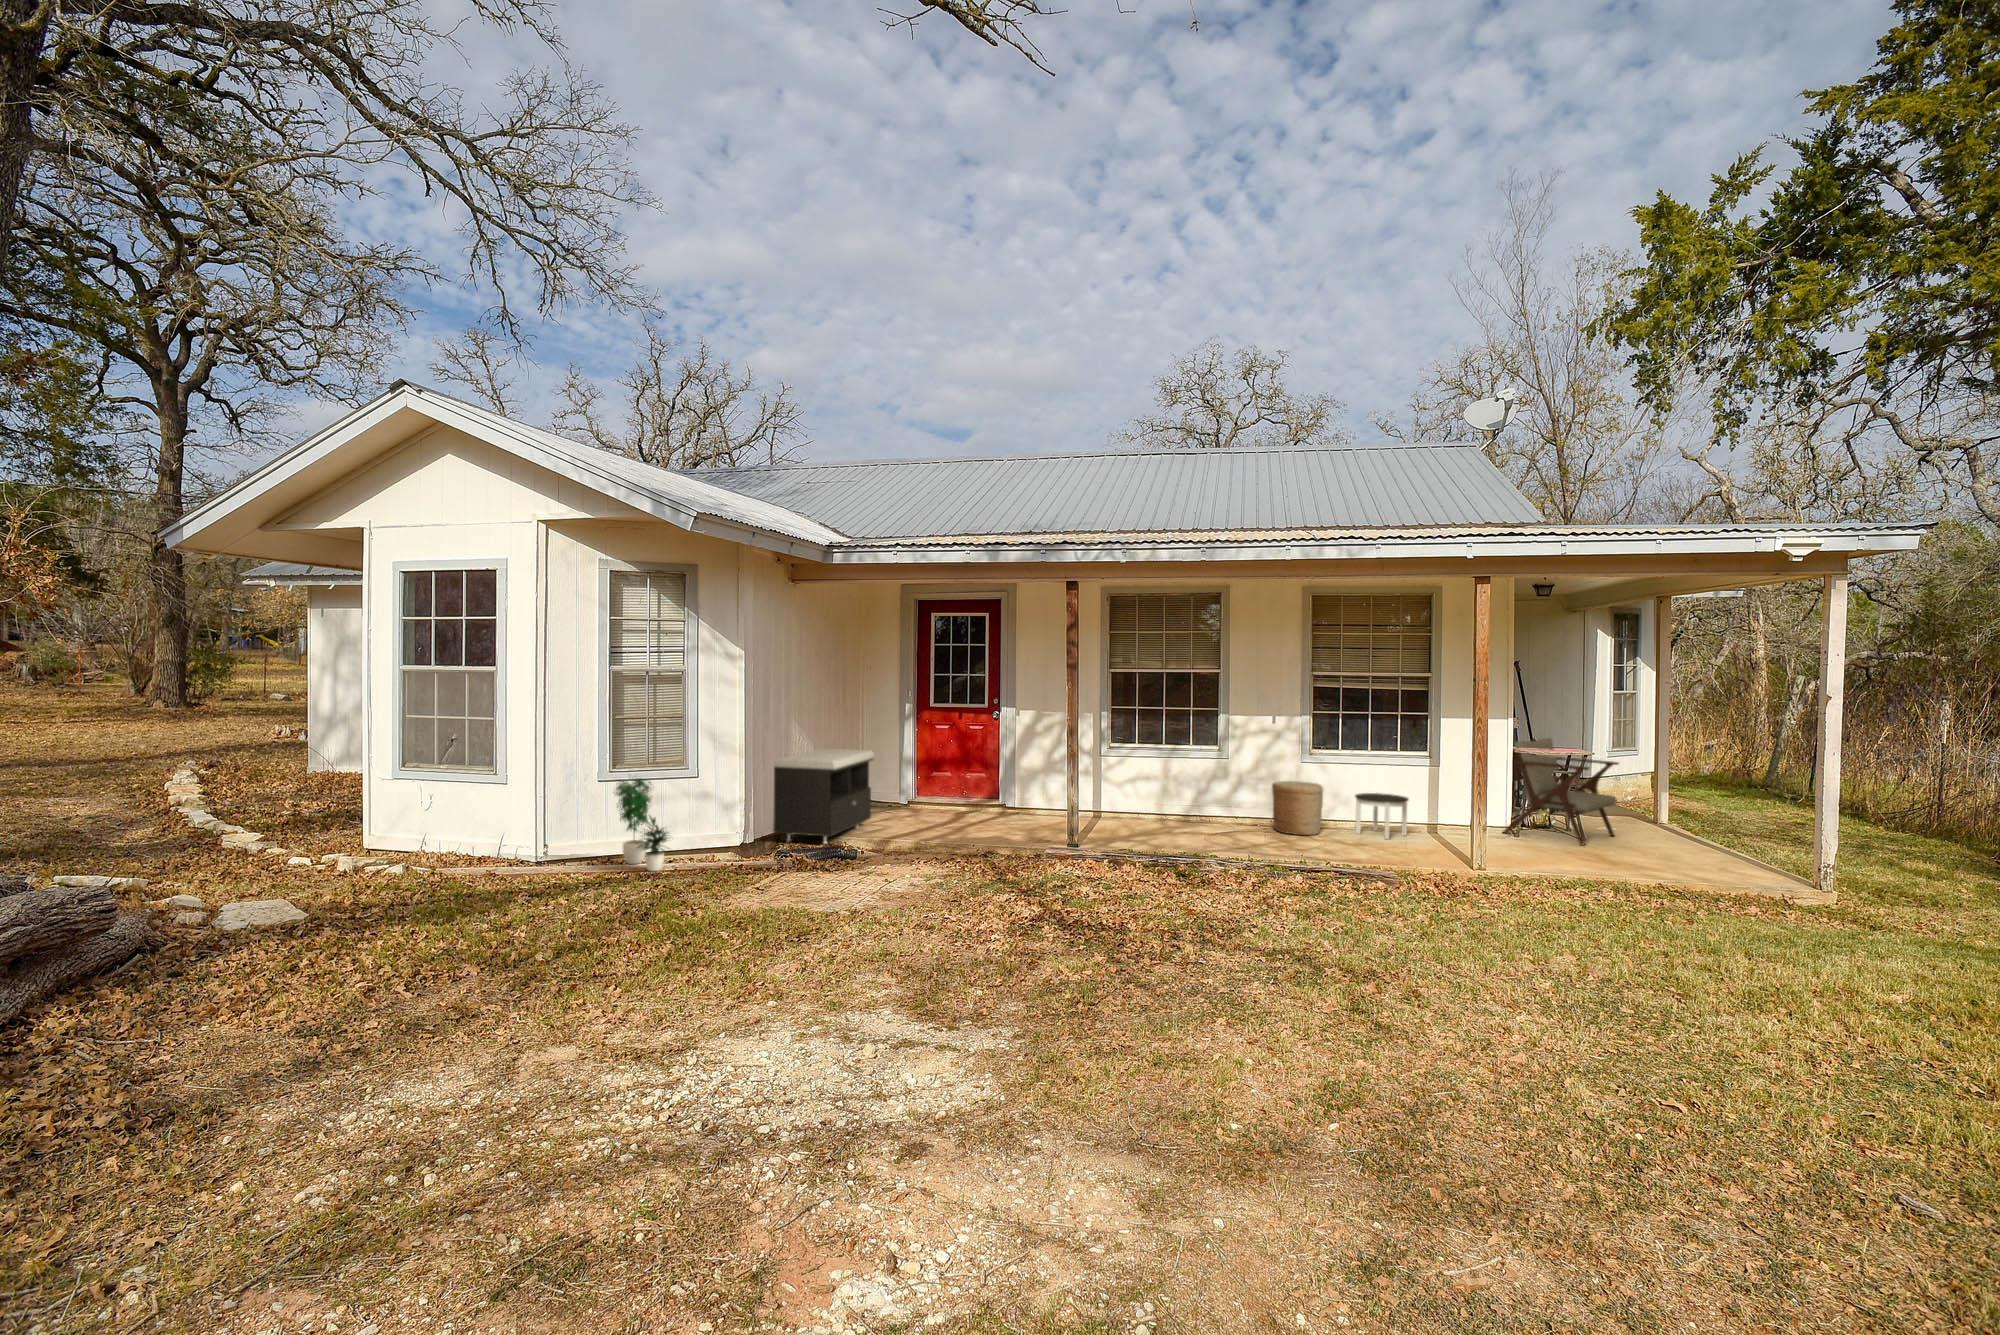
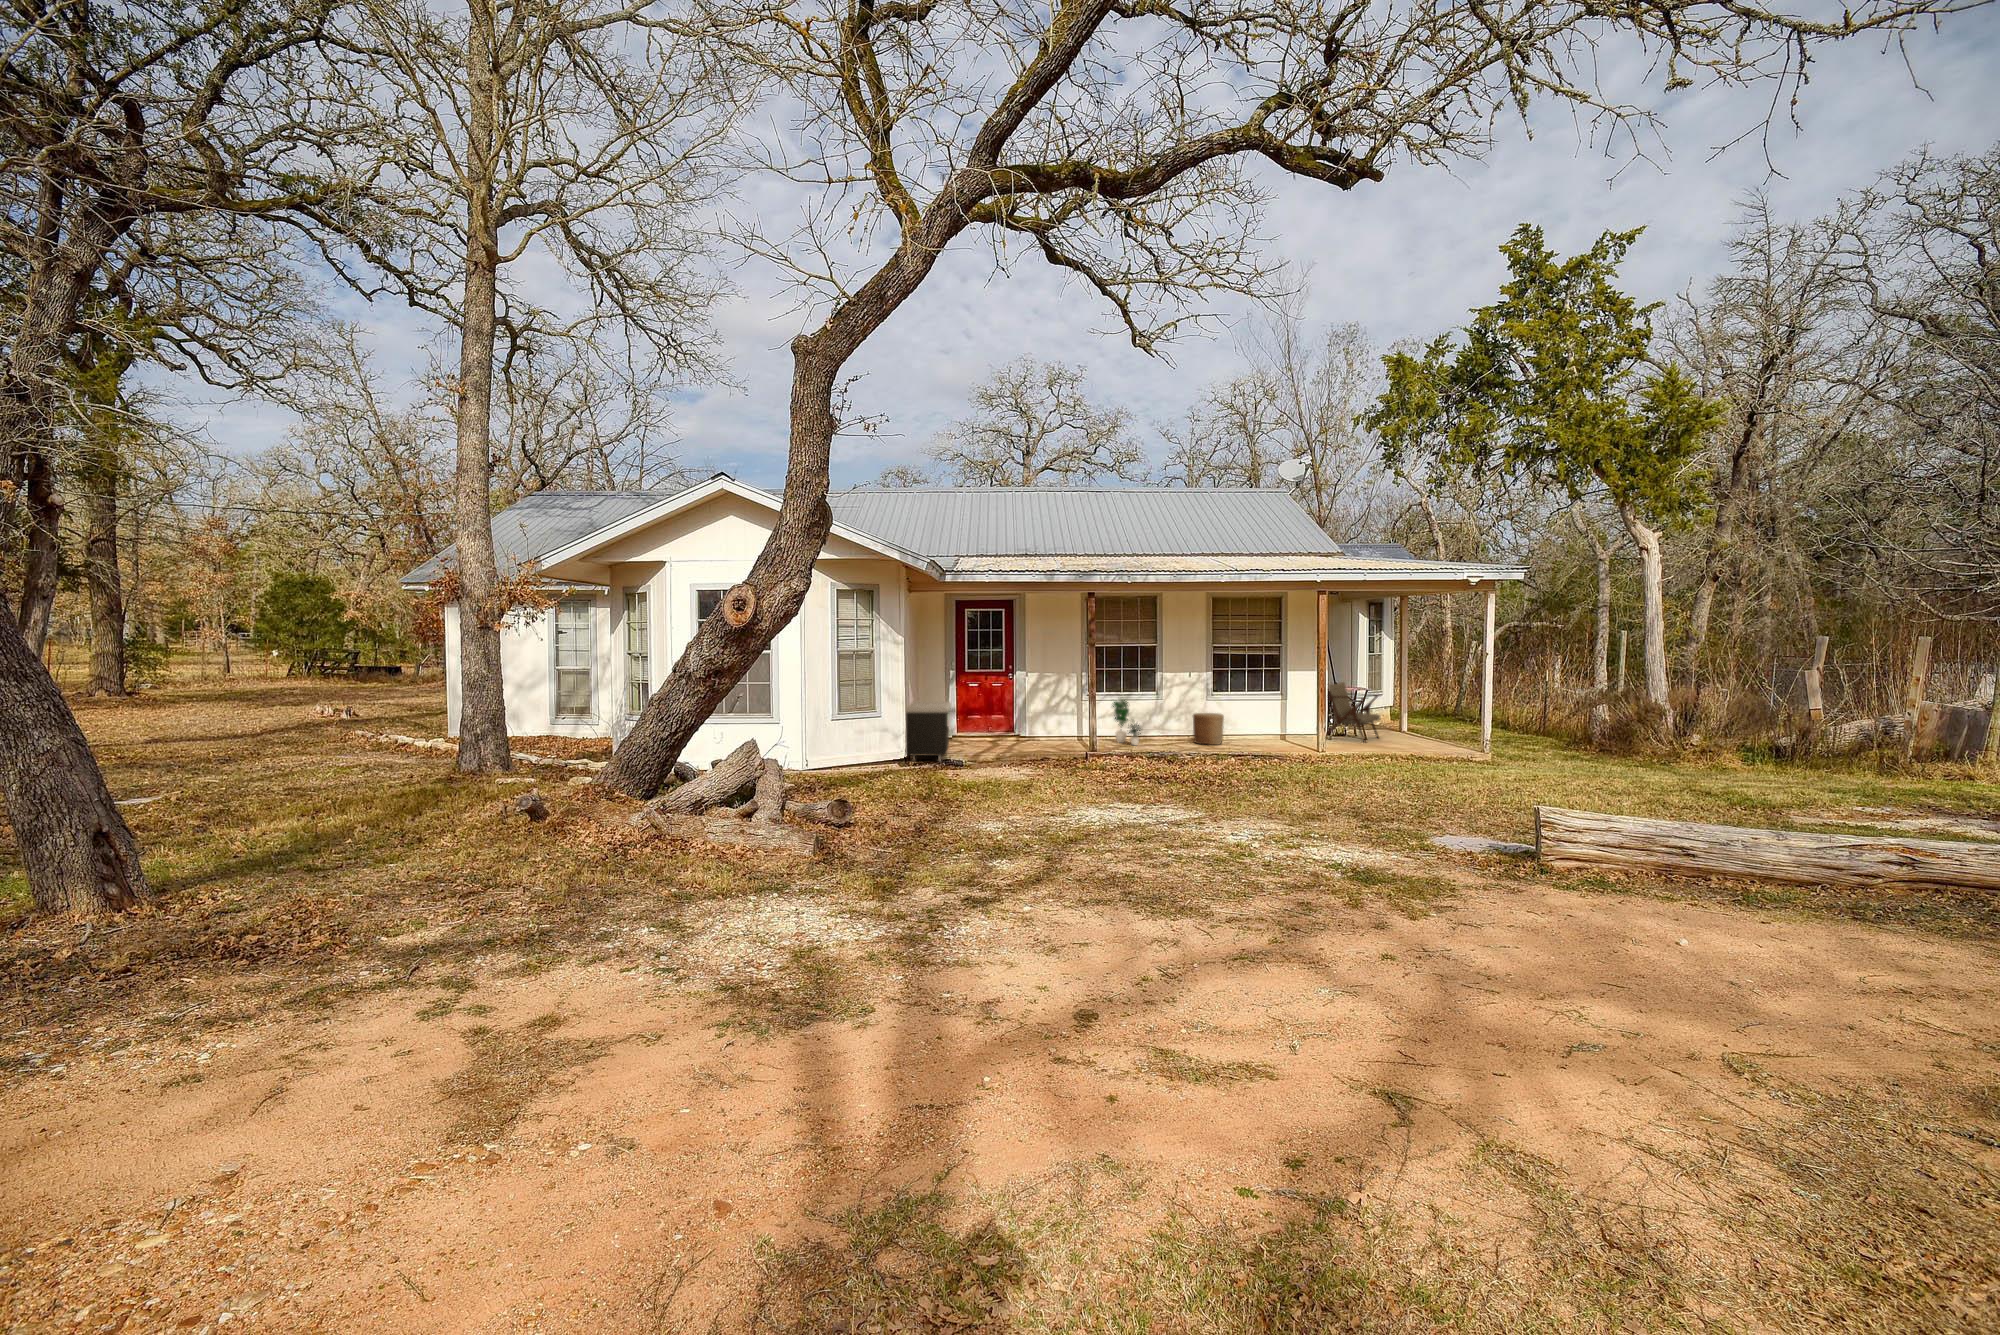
potted plant: present [615,778,670,871] -> present [1112,700,1141,745]
round table: present [1355,793,1409,839] -> none [1241,718,1272,745]

